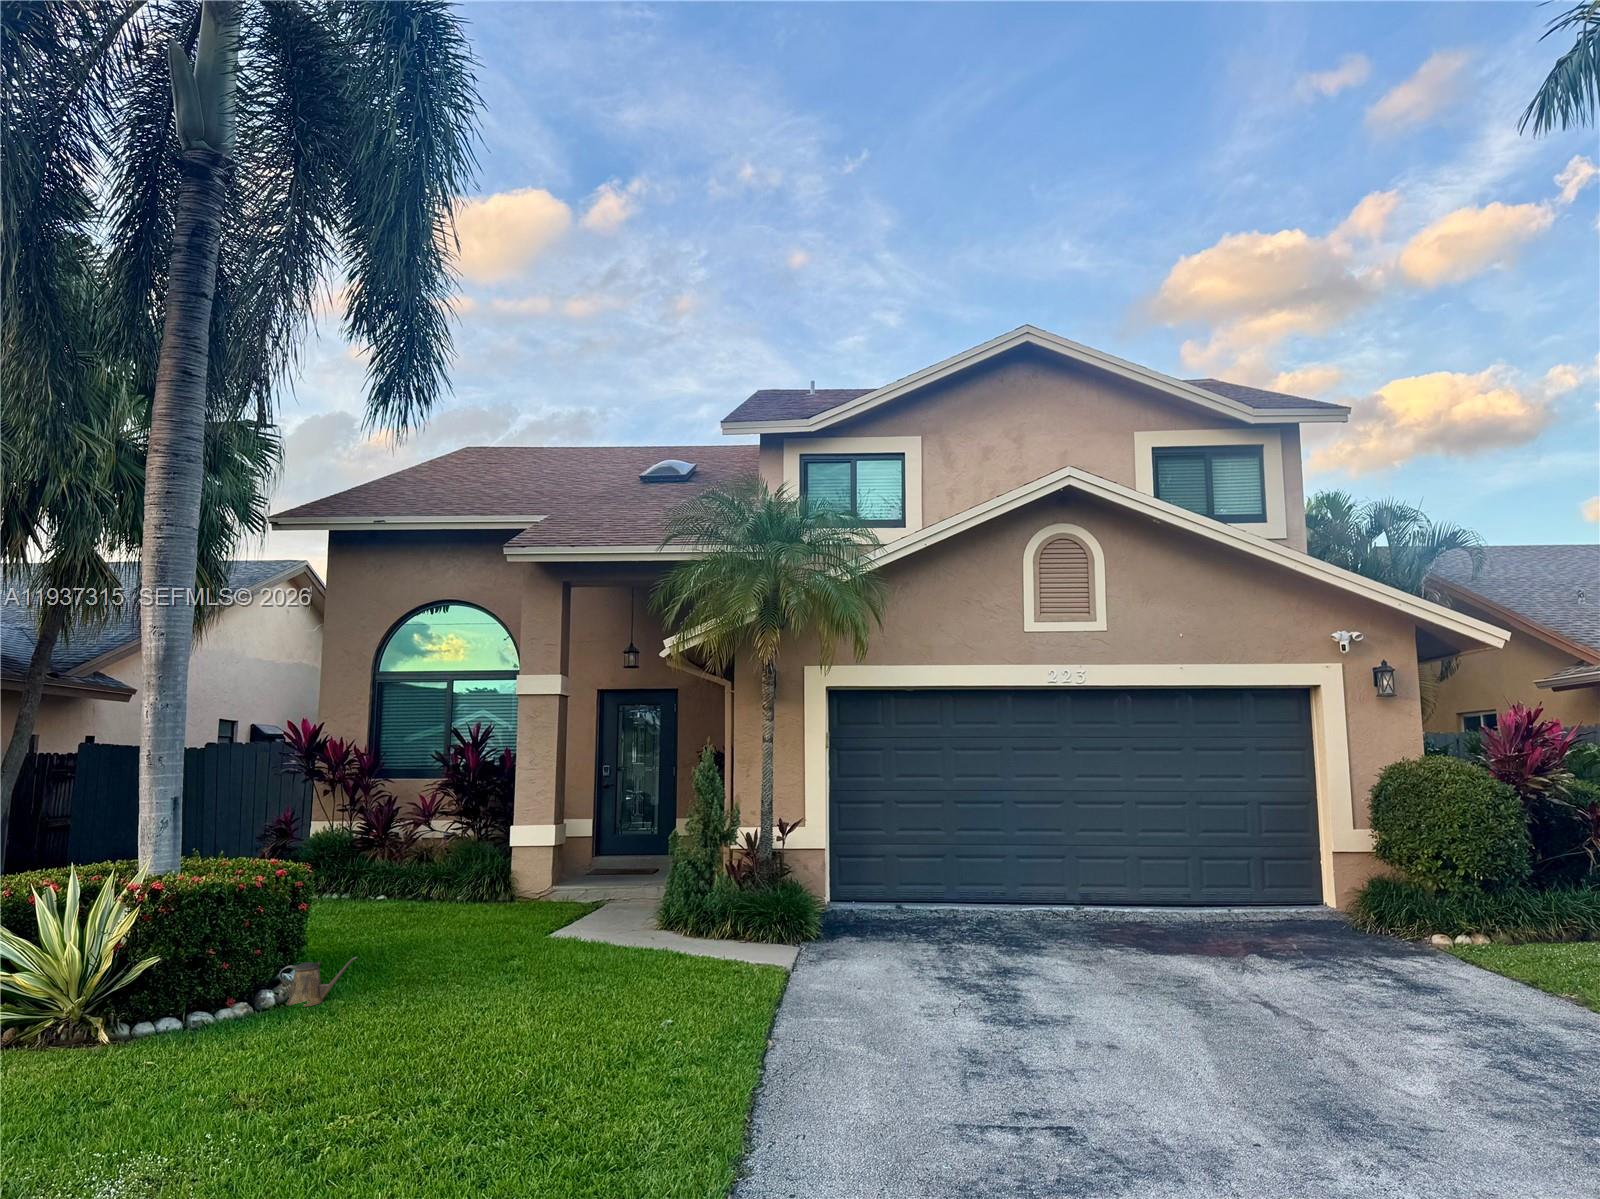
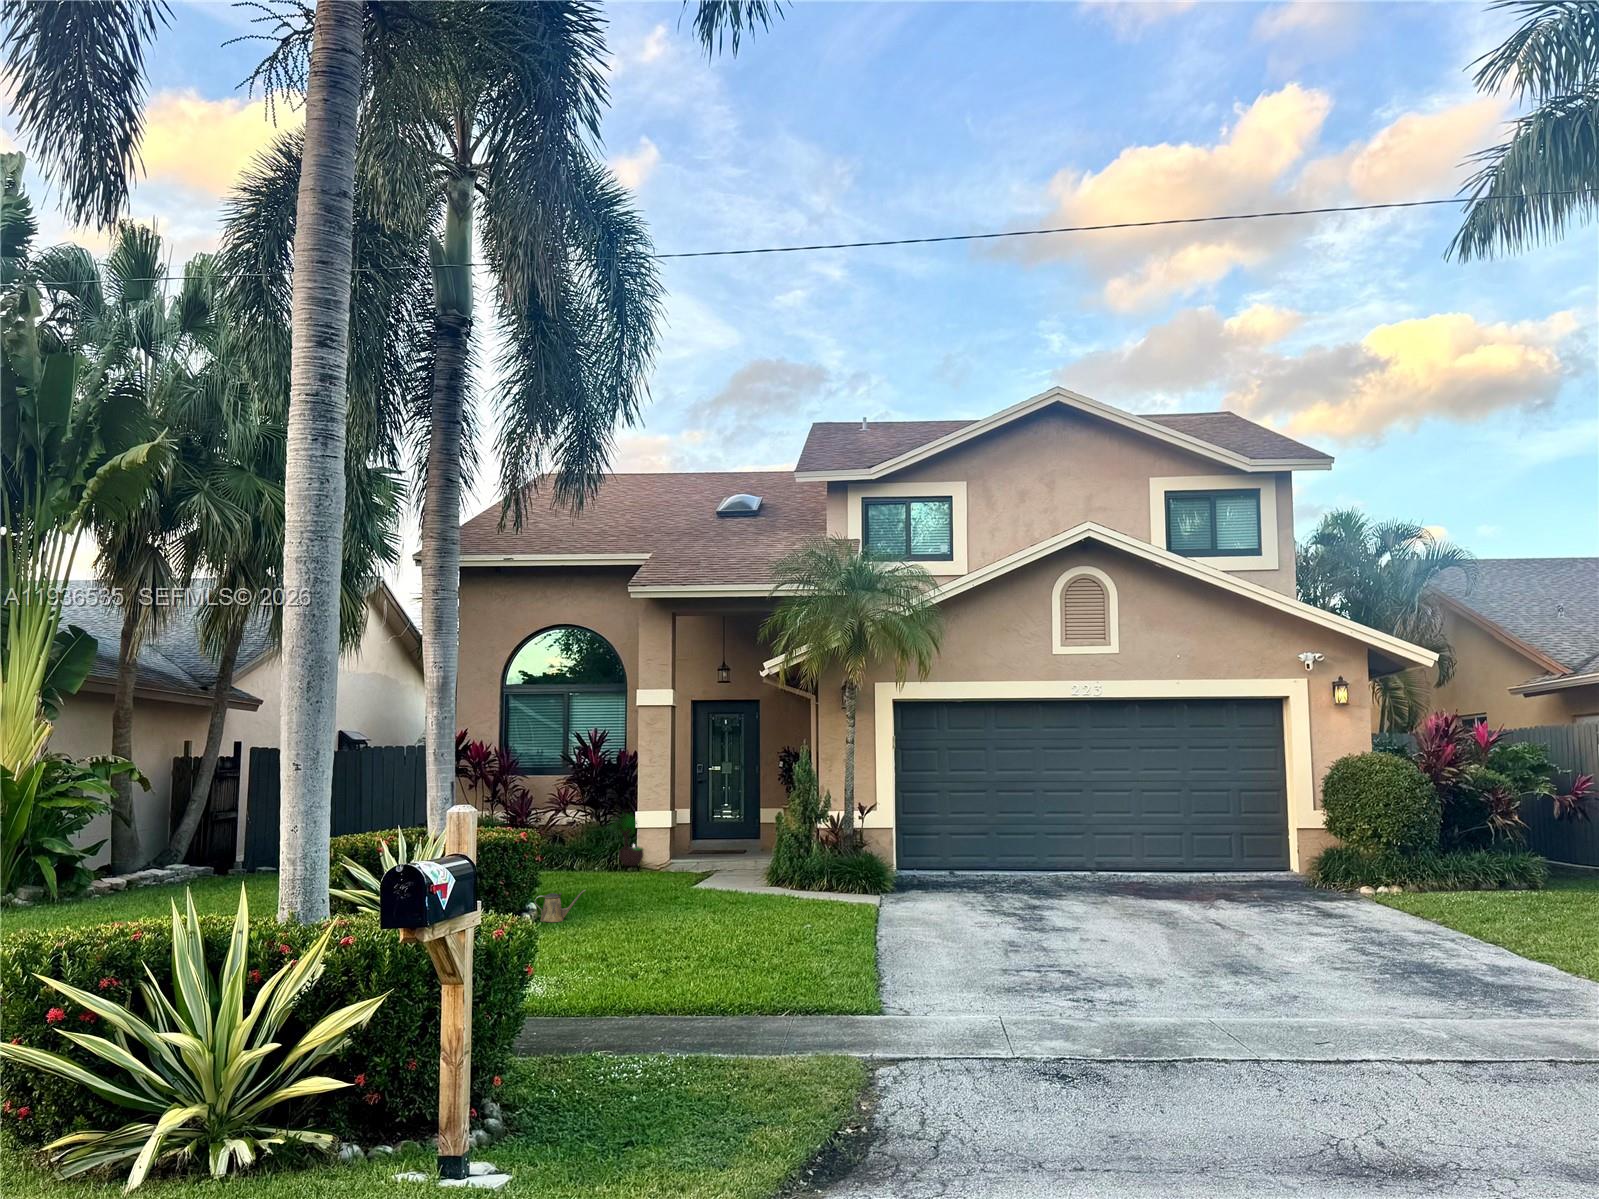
potted tree: none [469,824,516,897] -> present [612,814,643,866]

